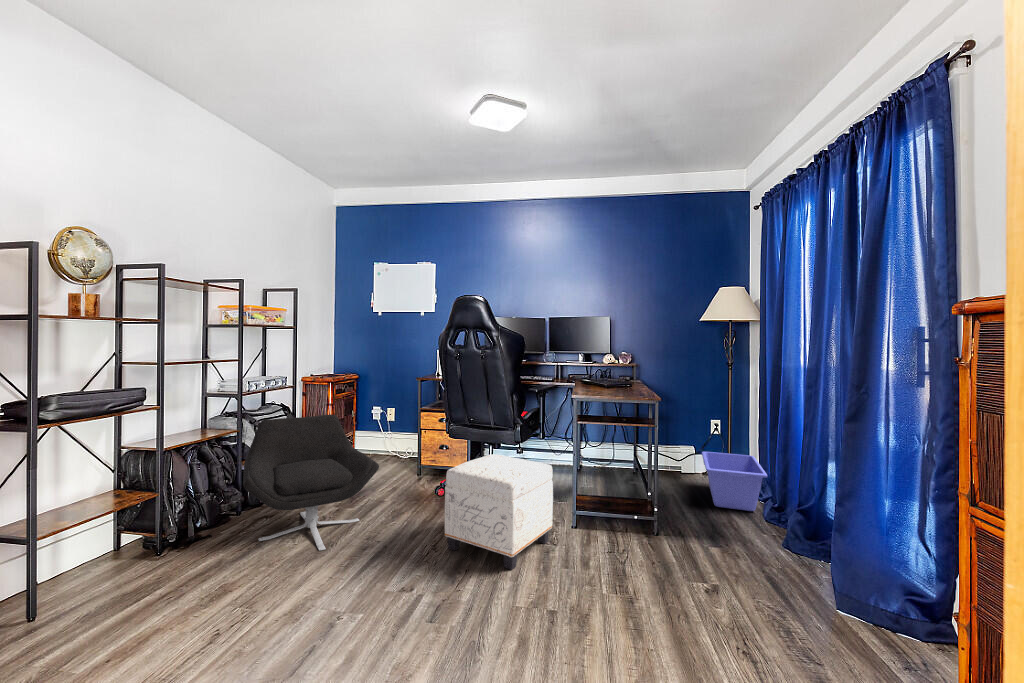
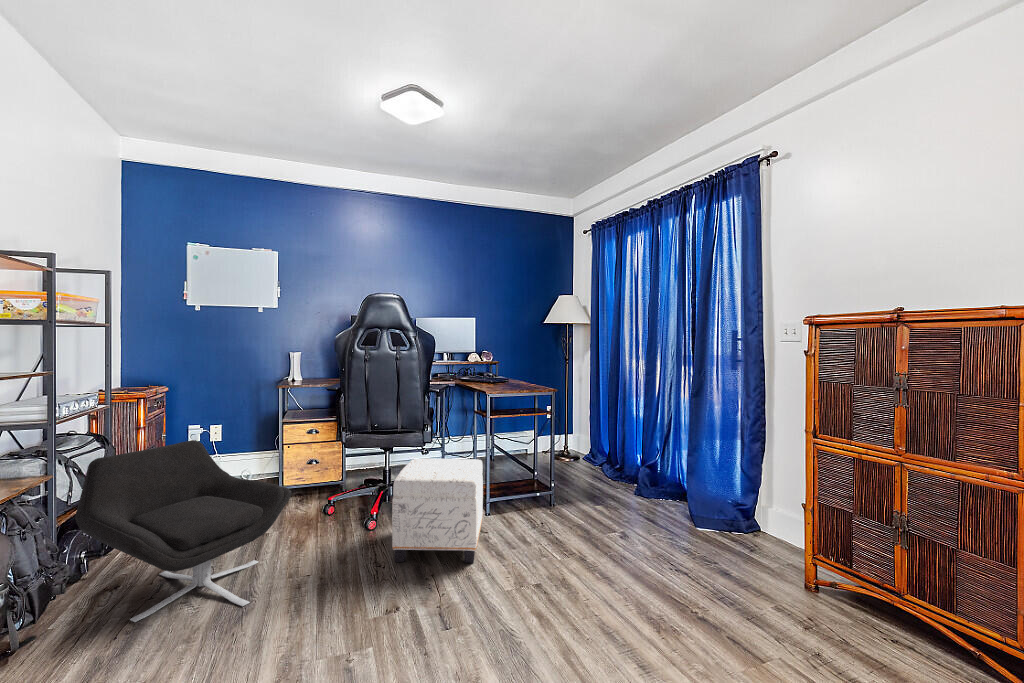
storage bin: present [702,452,767,511] -> none [551,431,611,475]

